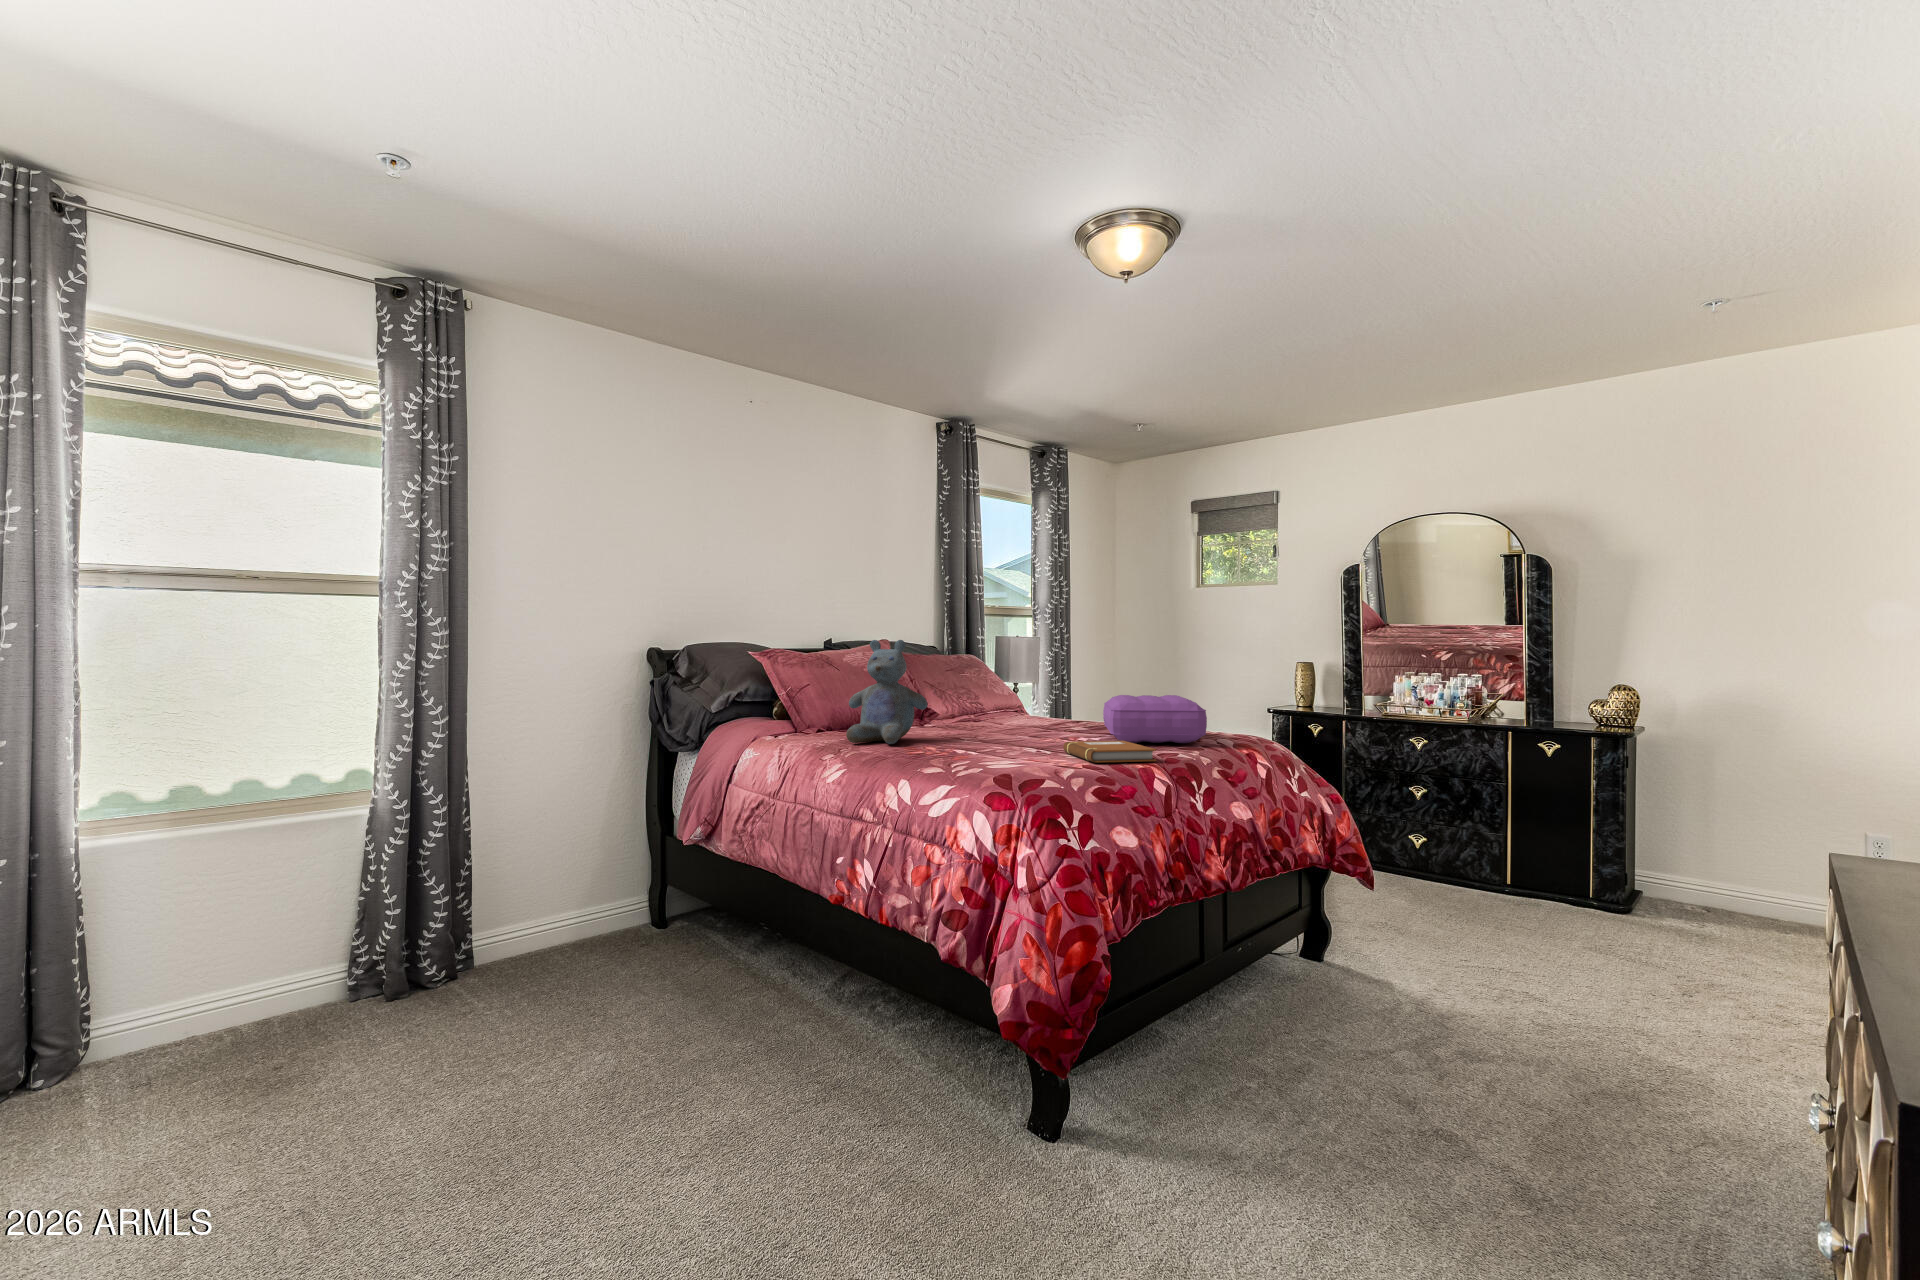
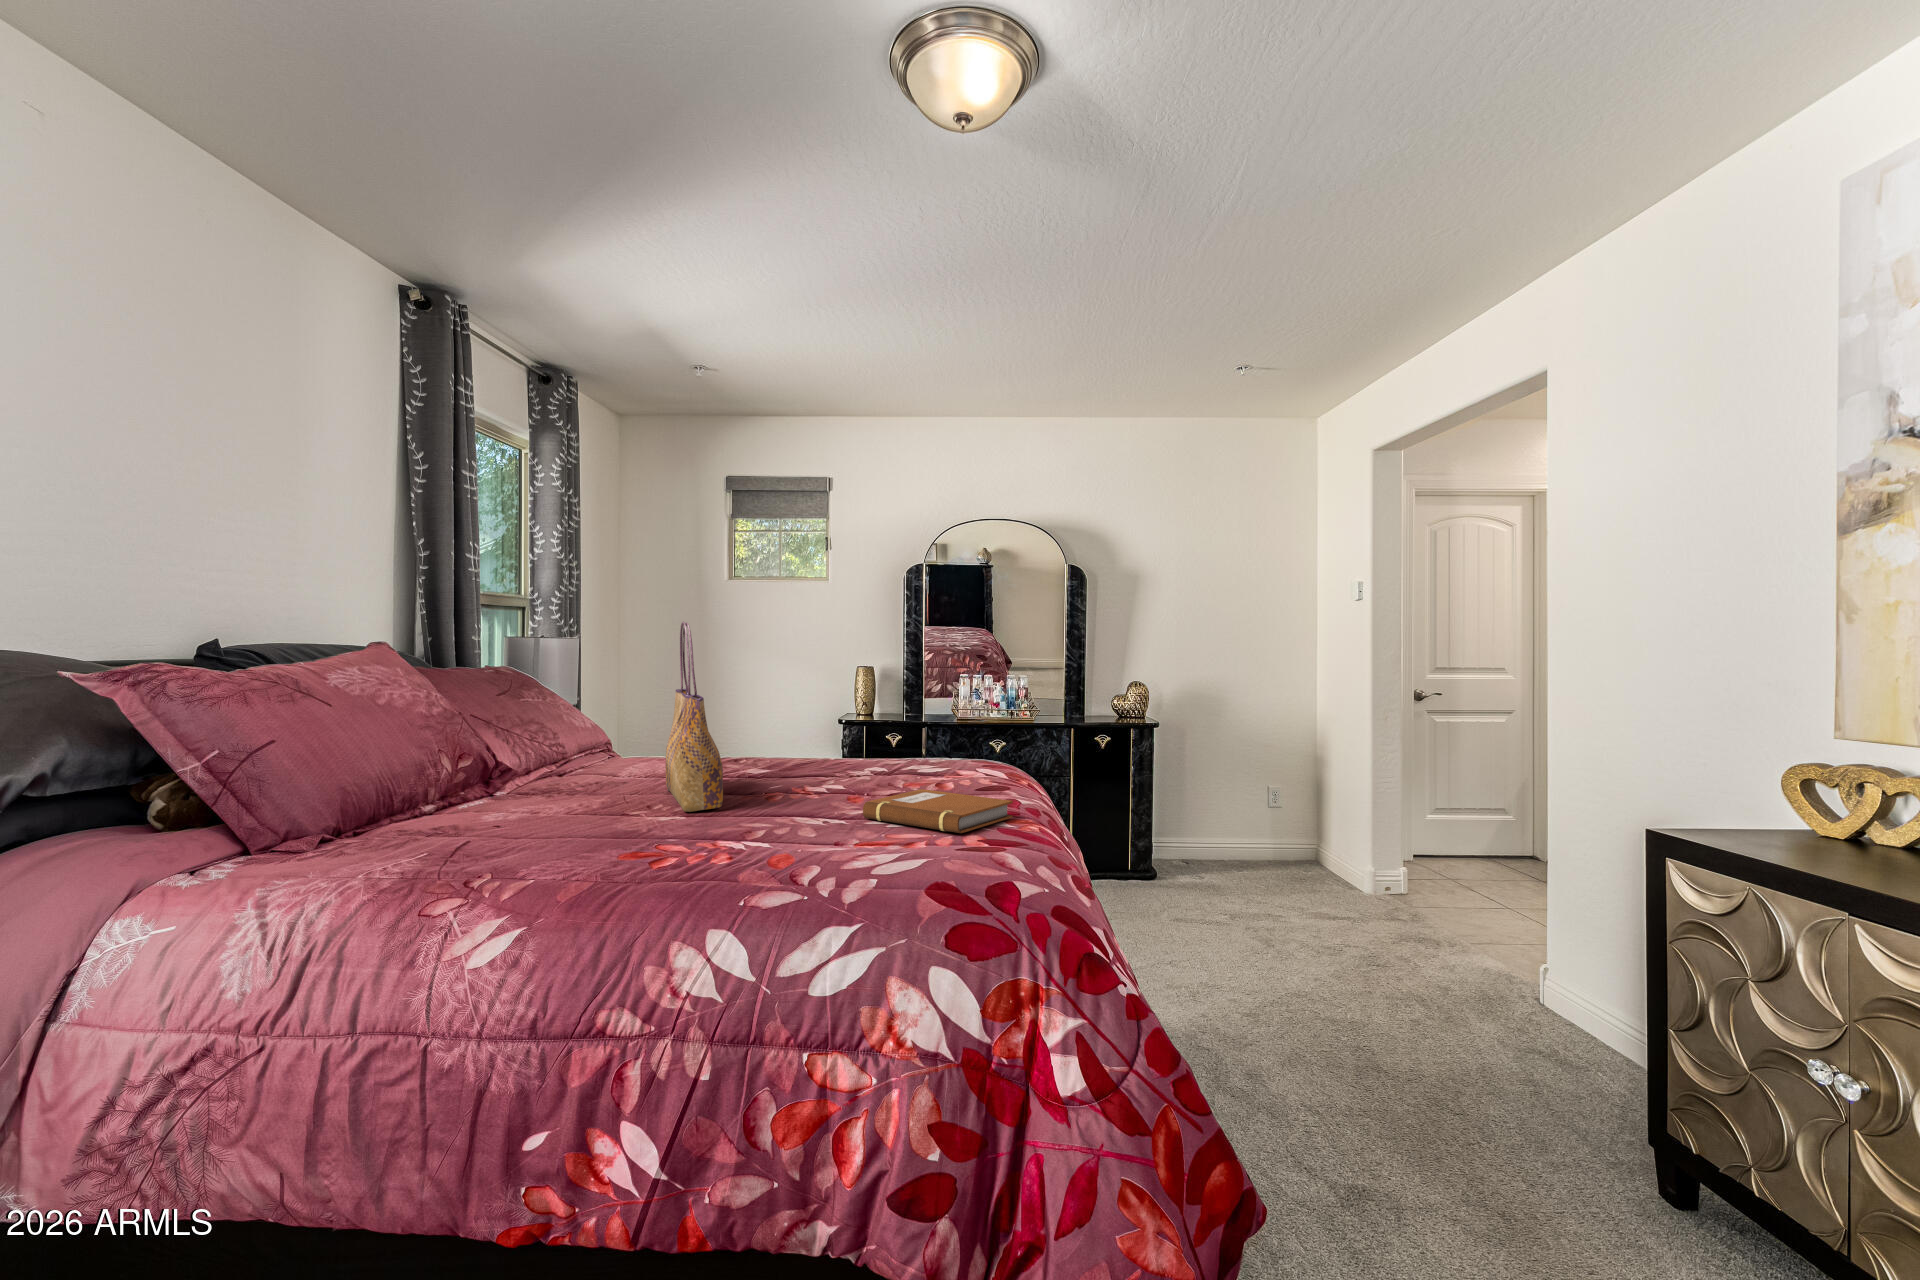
tote bag: none [978,626,1021,741] -> present [665,622,723,812]
stuffed bear: present [846,640,927,744] -> none [416,643,595,852]
pillow: present [1103,695,1207,743] -> none [806,716,980,788]

